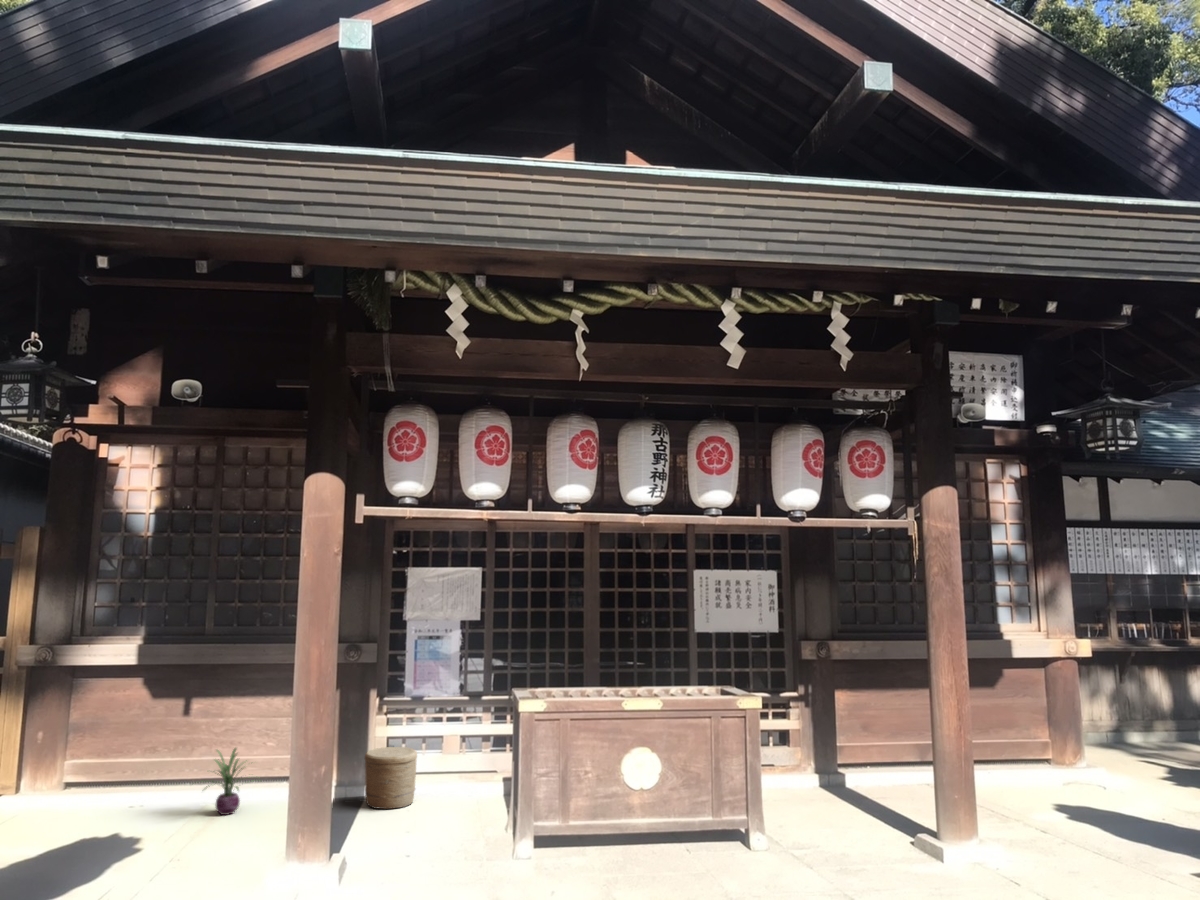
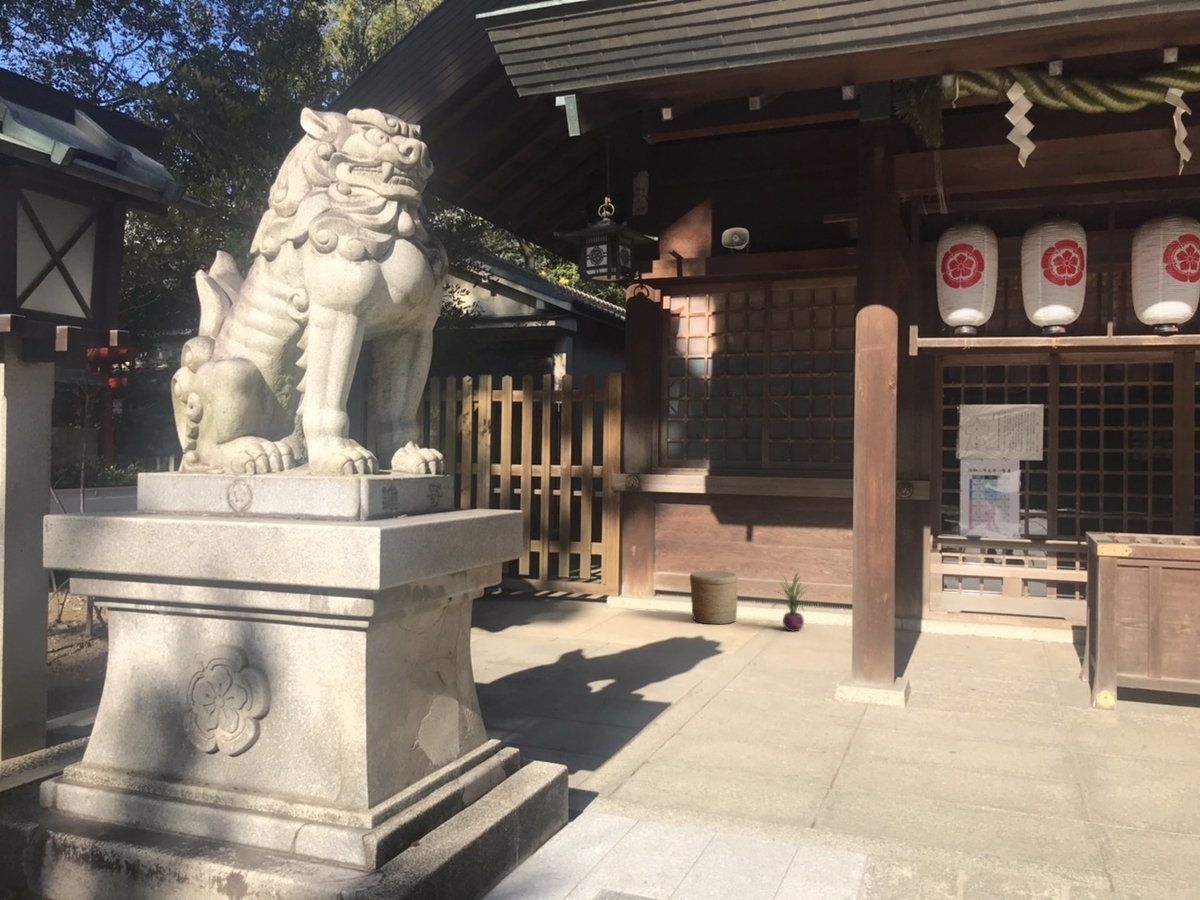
woven basket: present [365,747,417,809] -> present [690,571,738,624]

